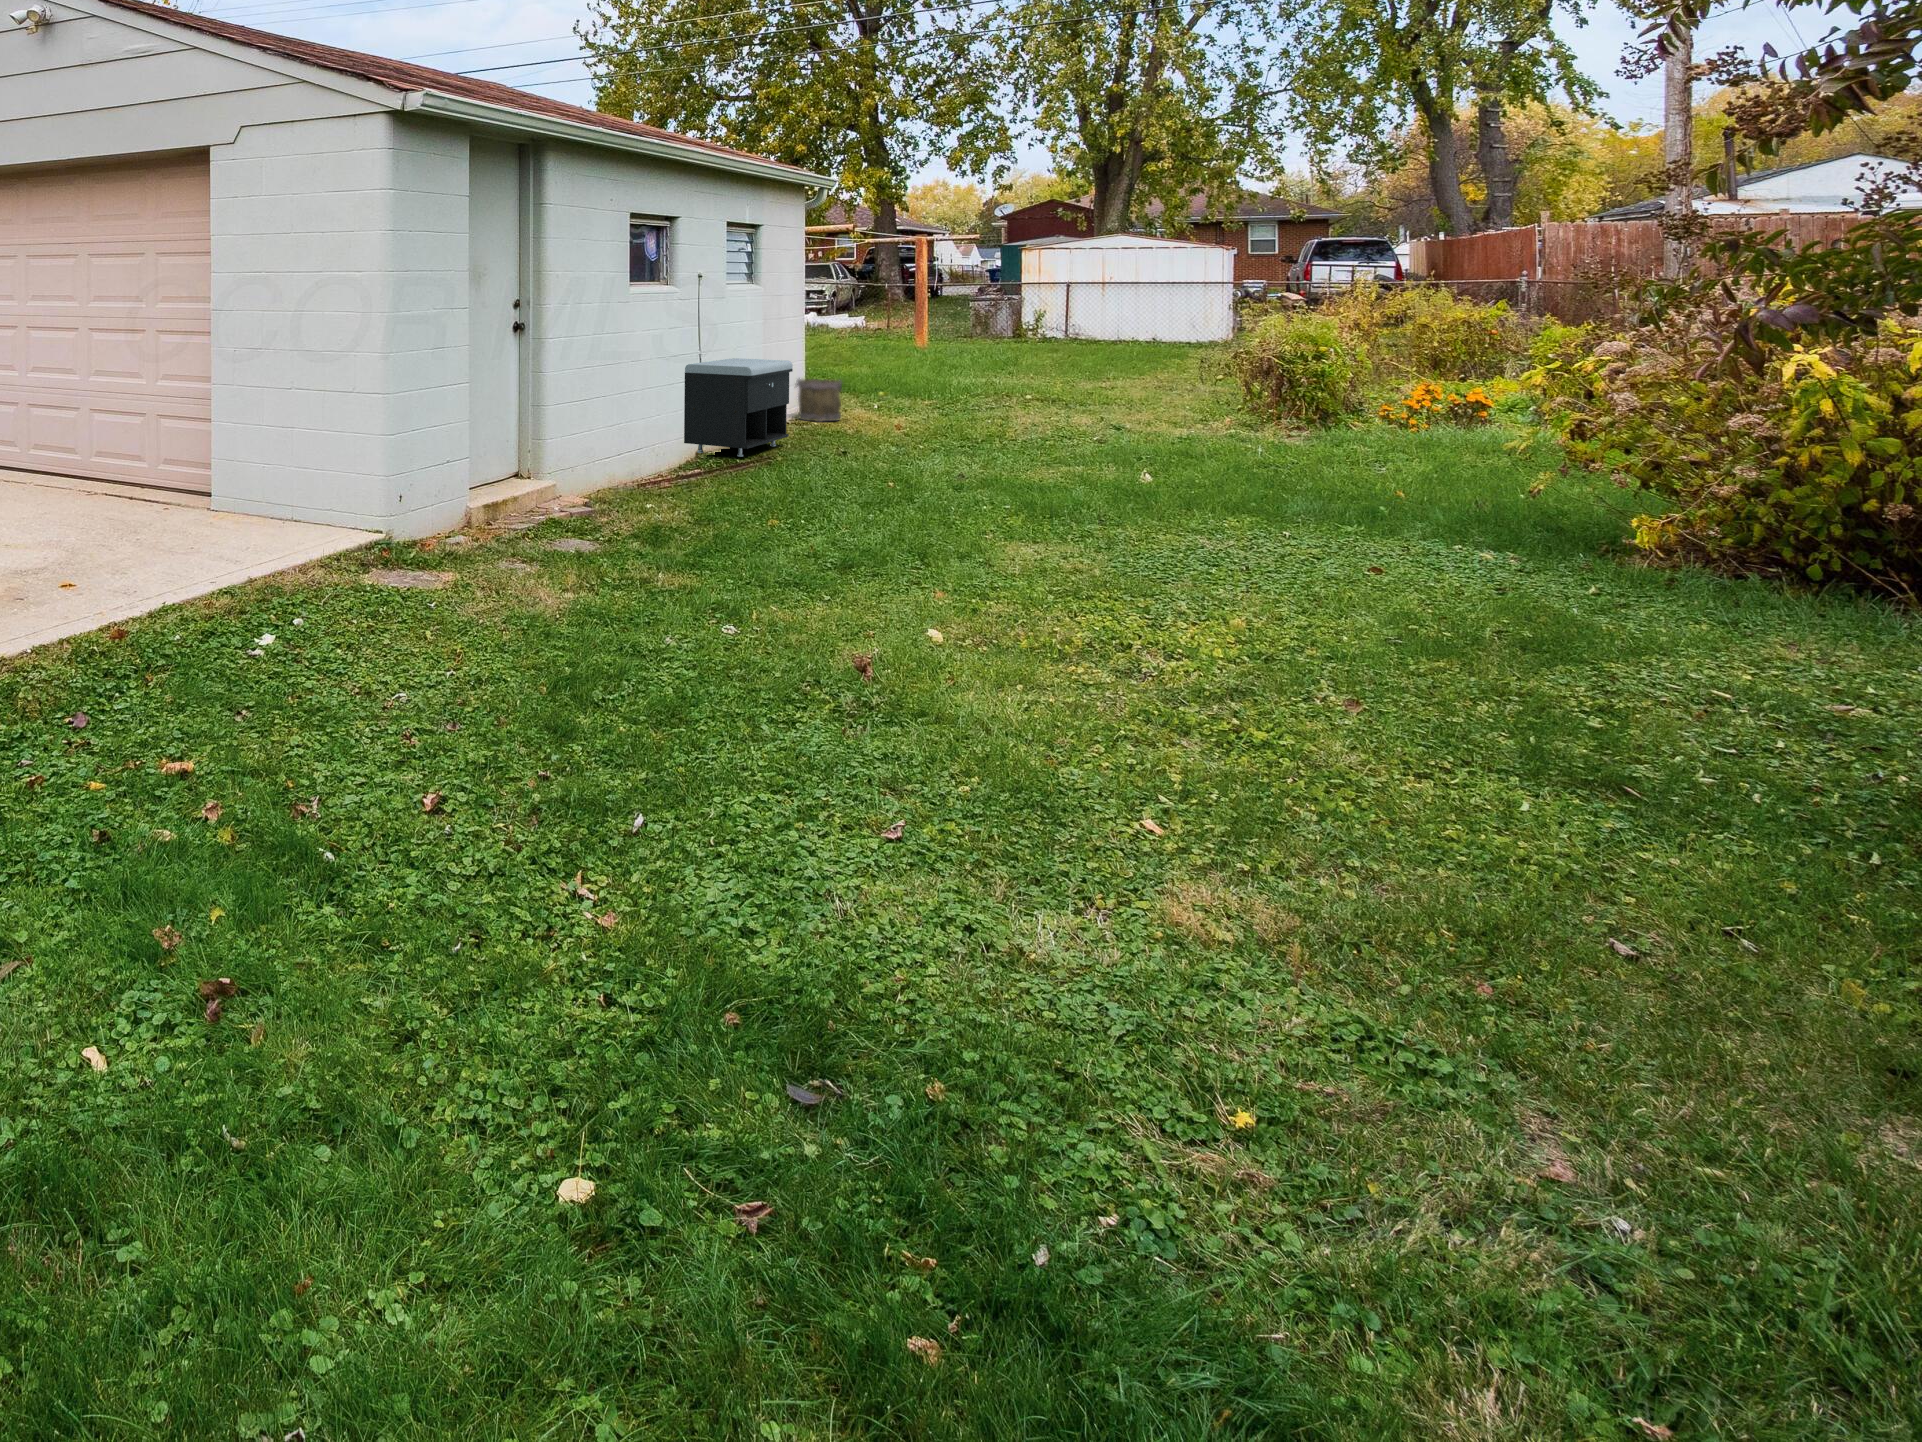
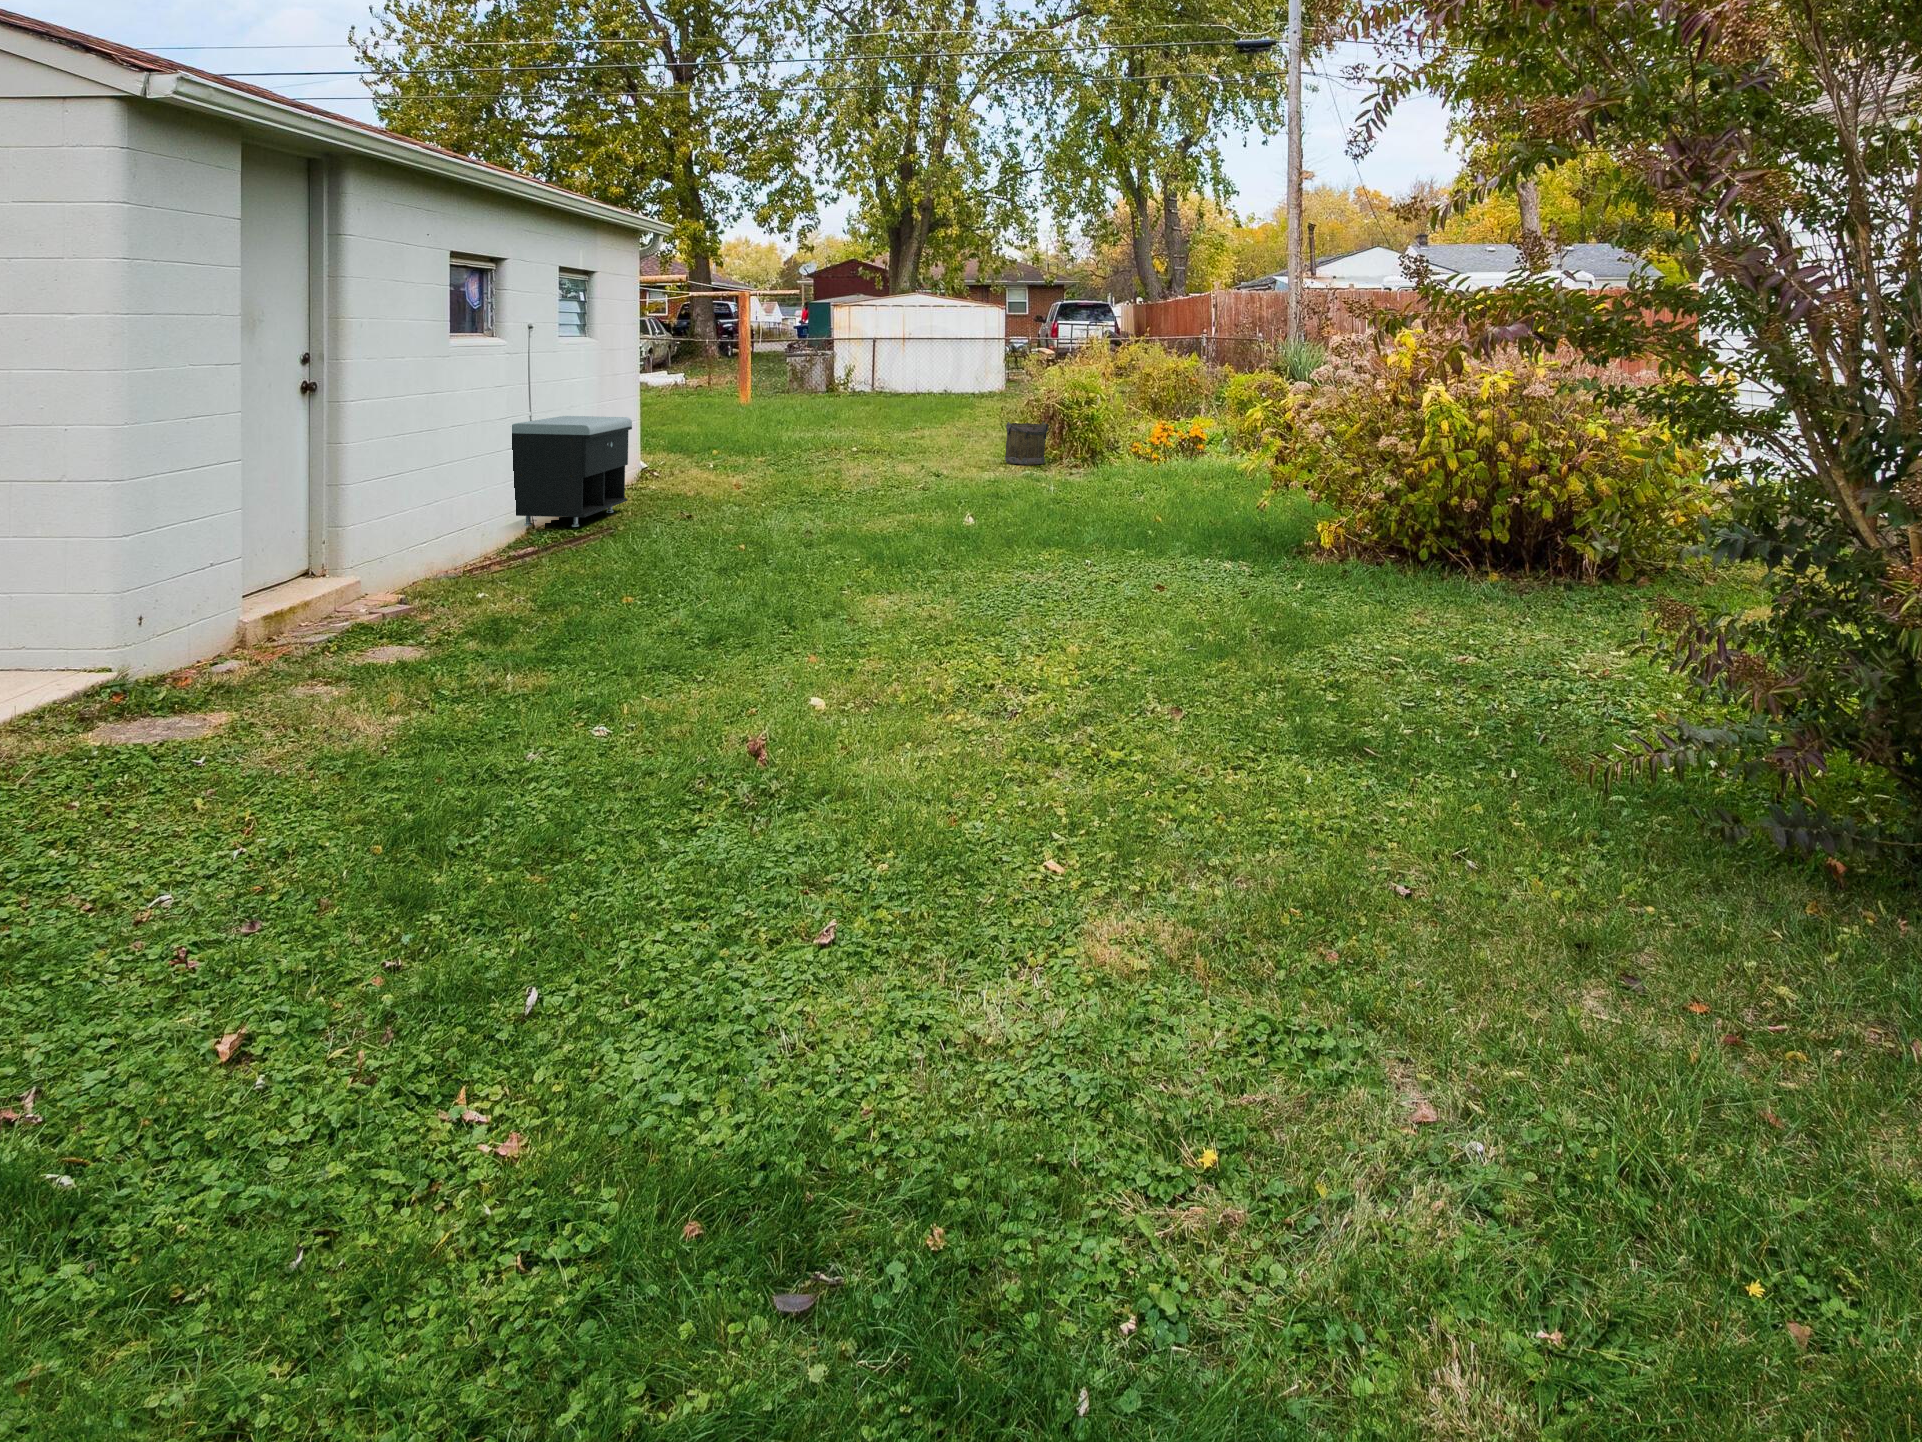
bucket: present [797,378,842,421] -> present [1005,422,1049,465]

